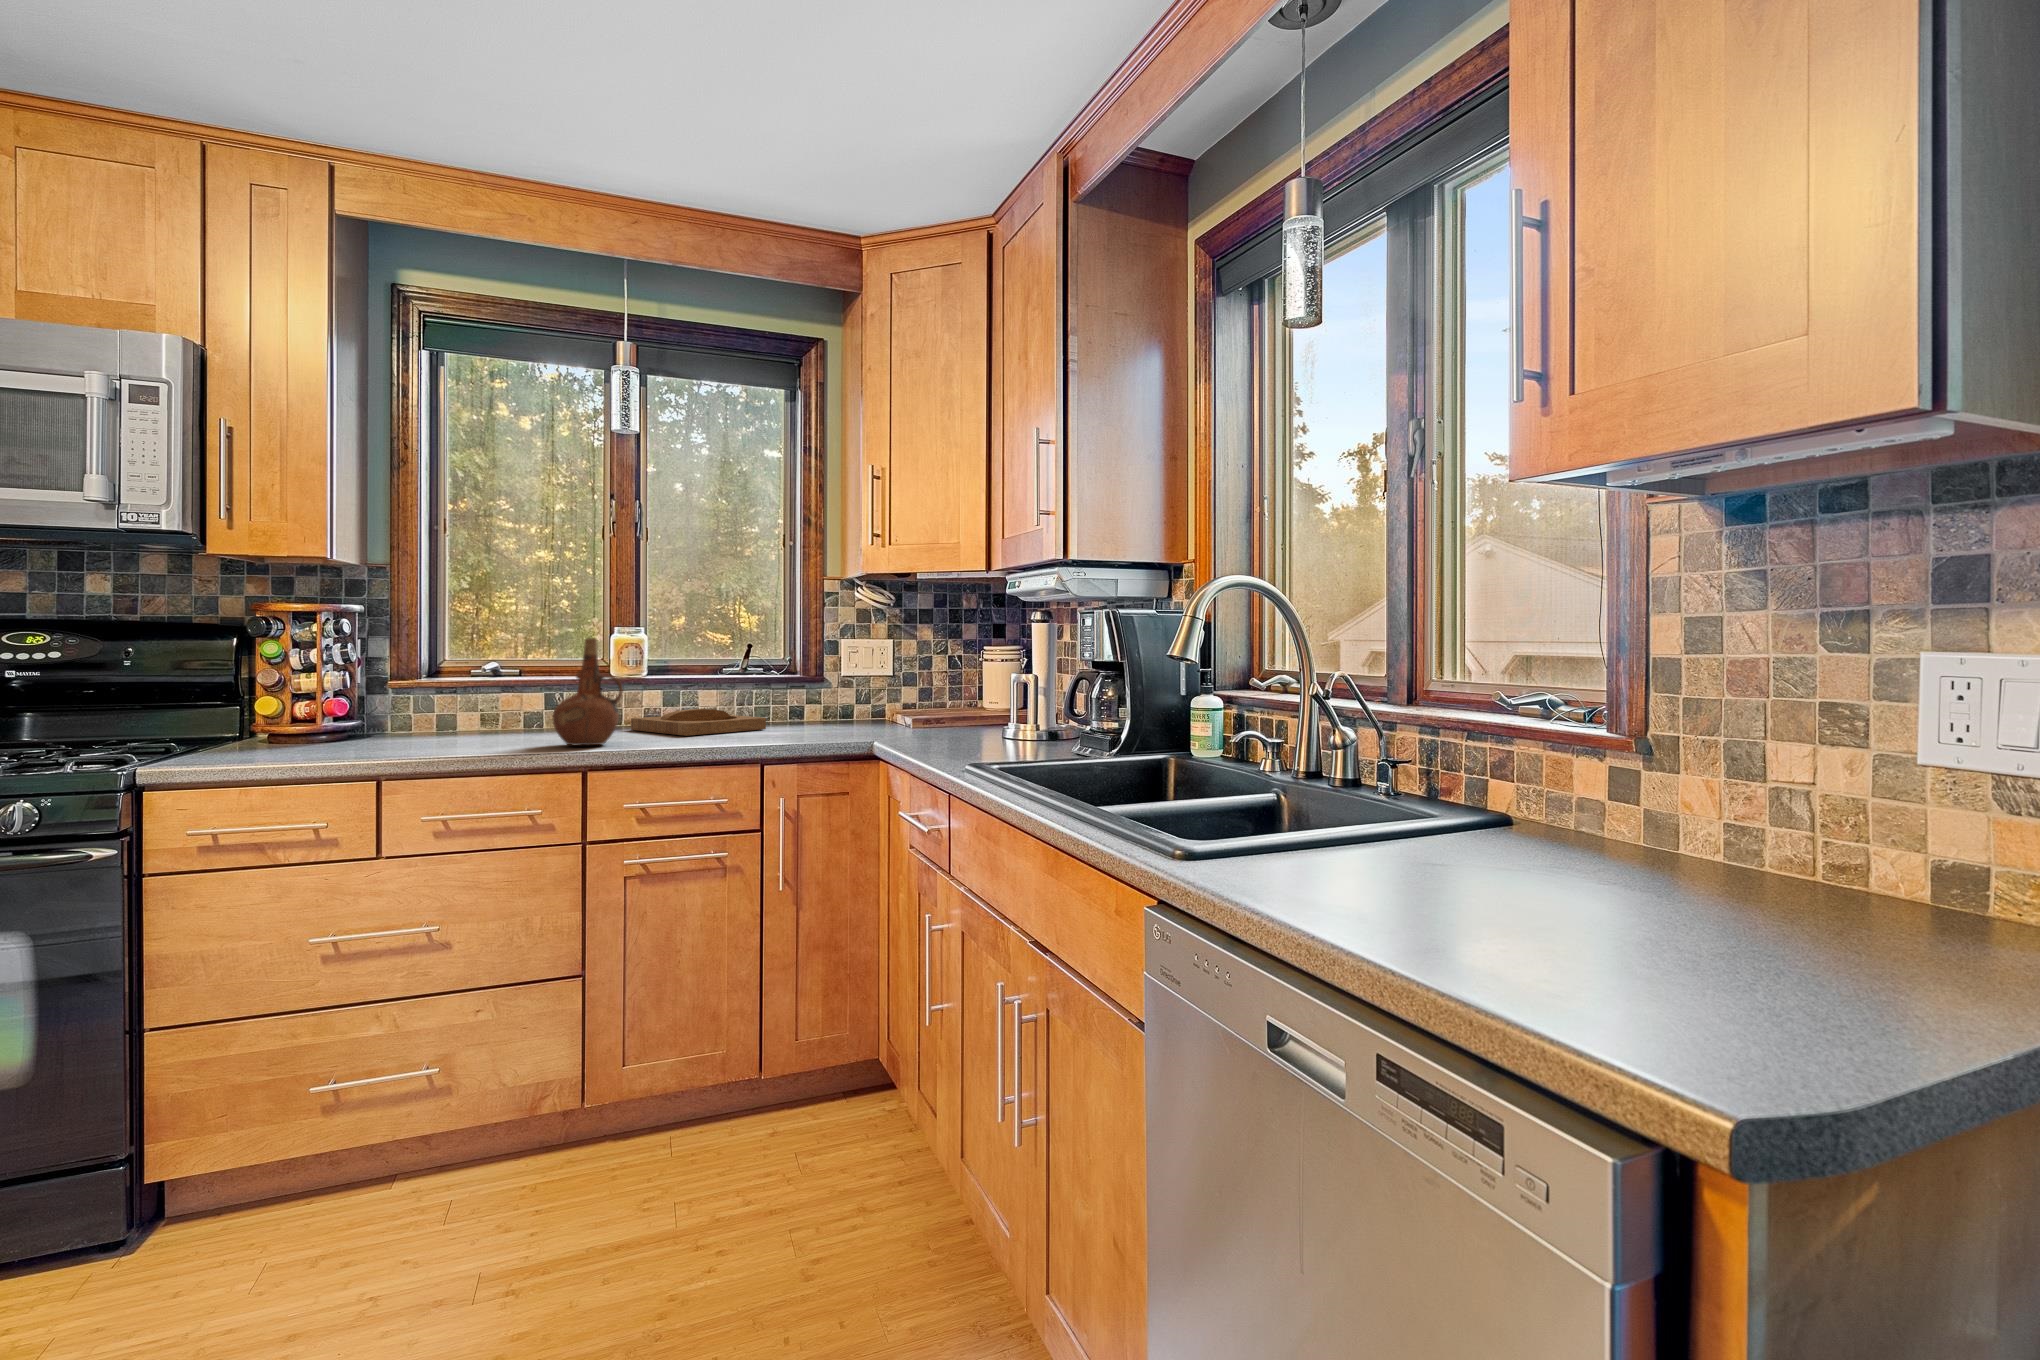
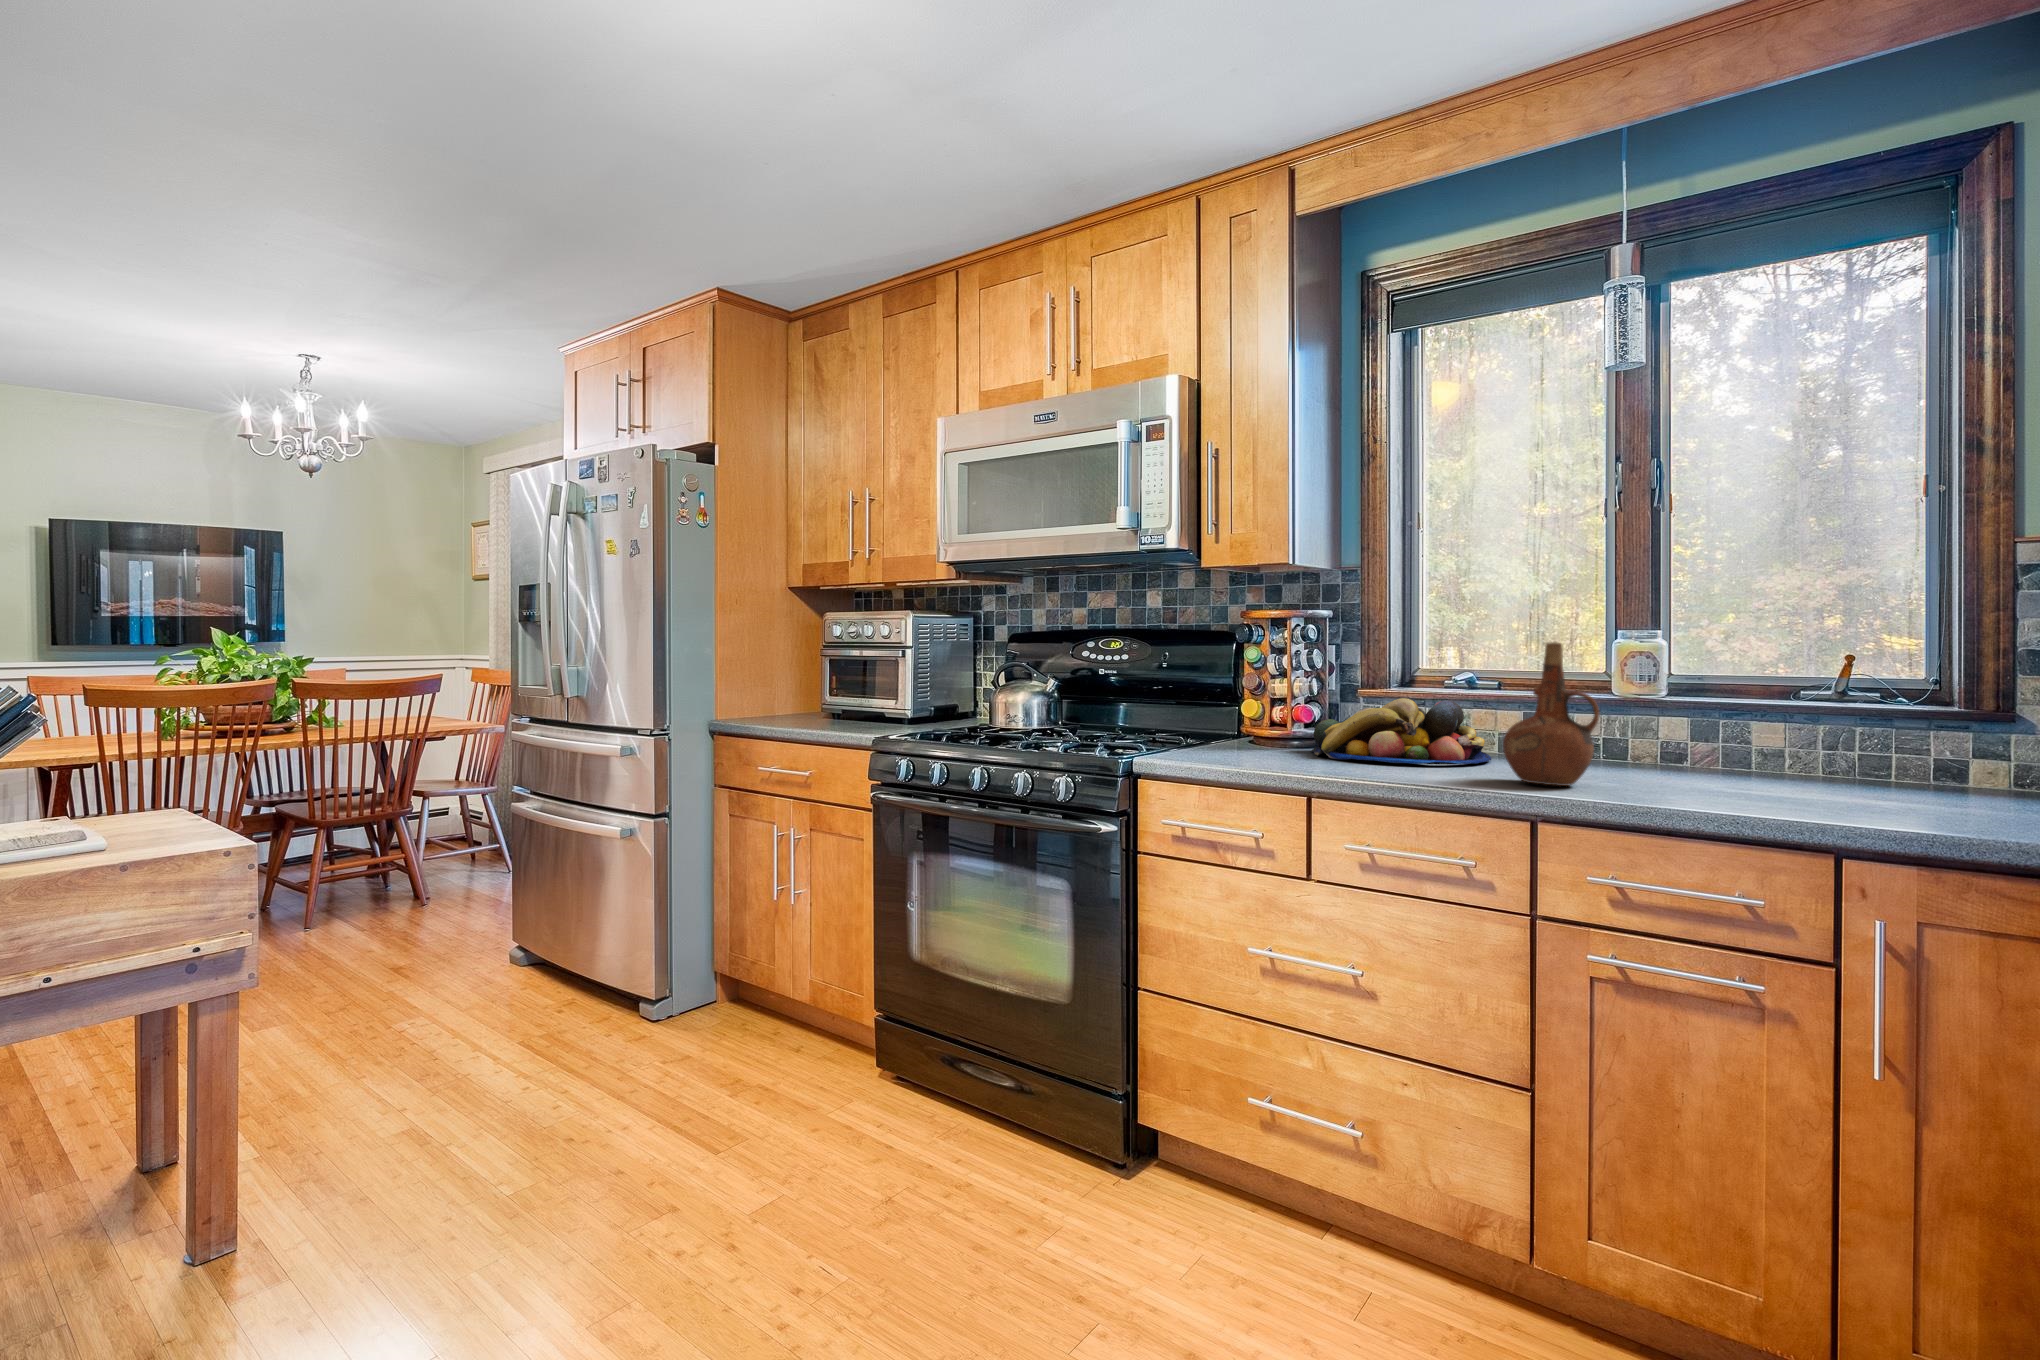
fruit bowl: none [350,687,527,745] -> present [1311,698,1491,764]
tray: present [631,709,766,736] -> none [1633,748,1868,790]

